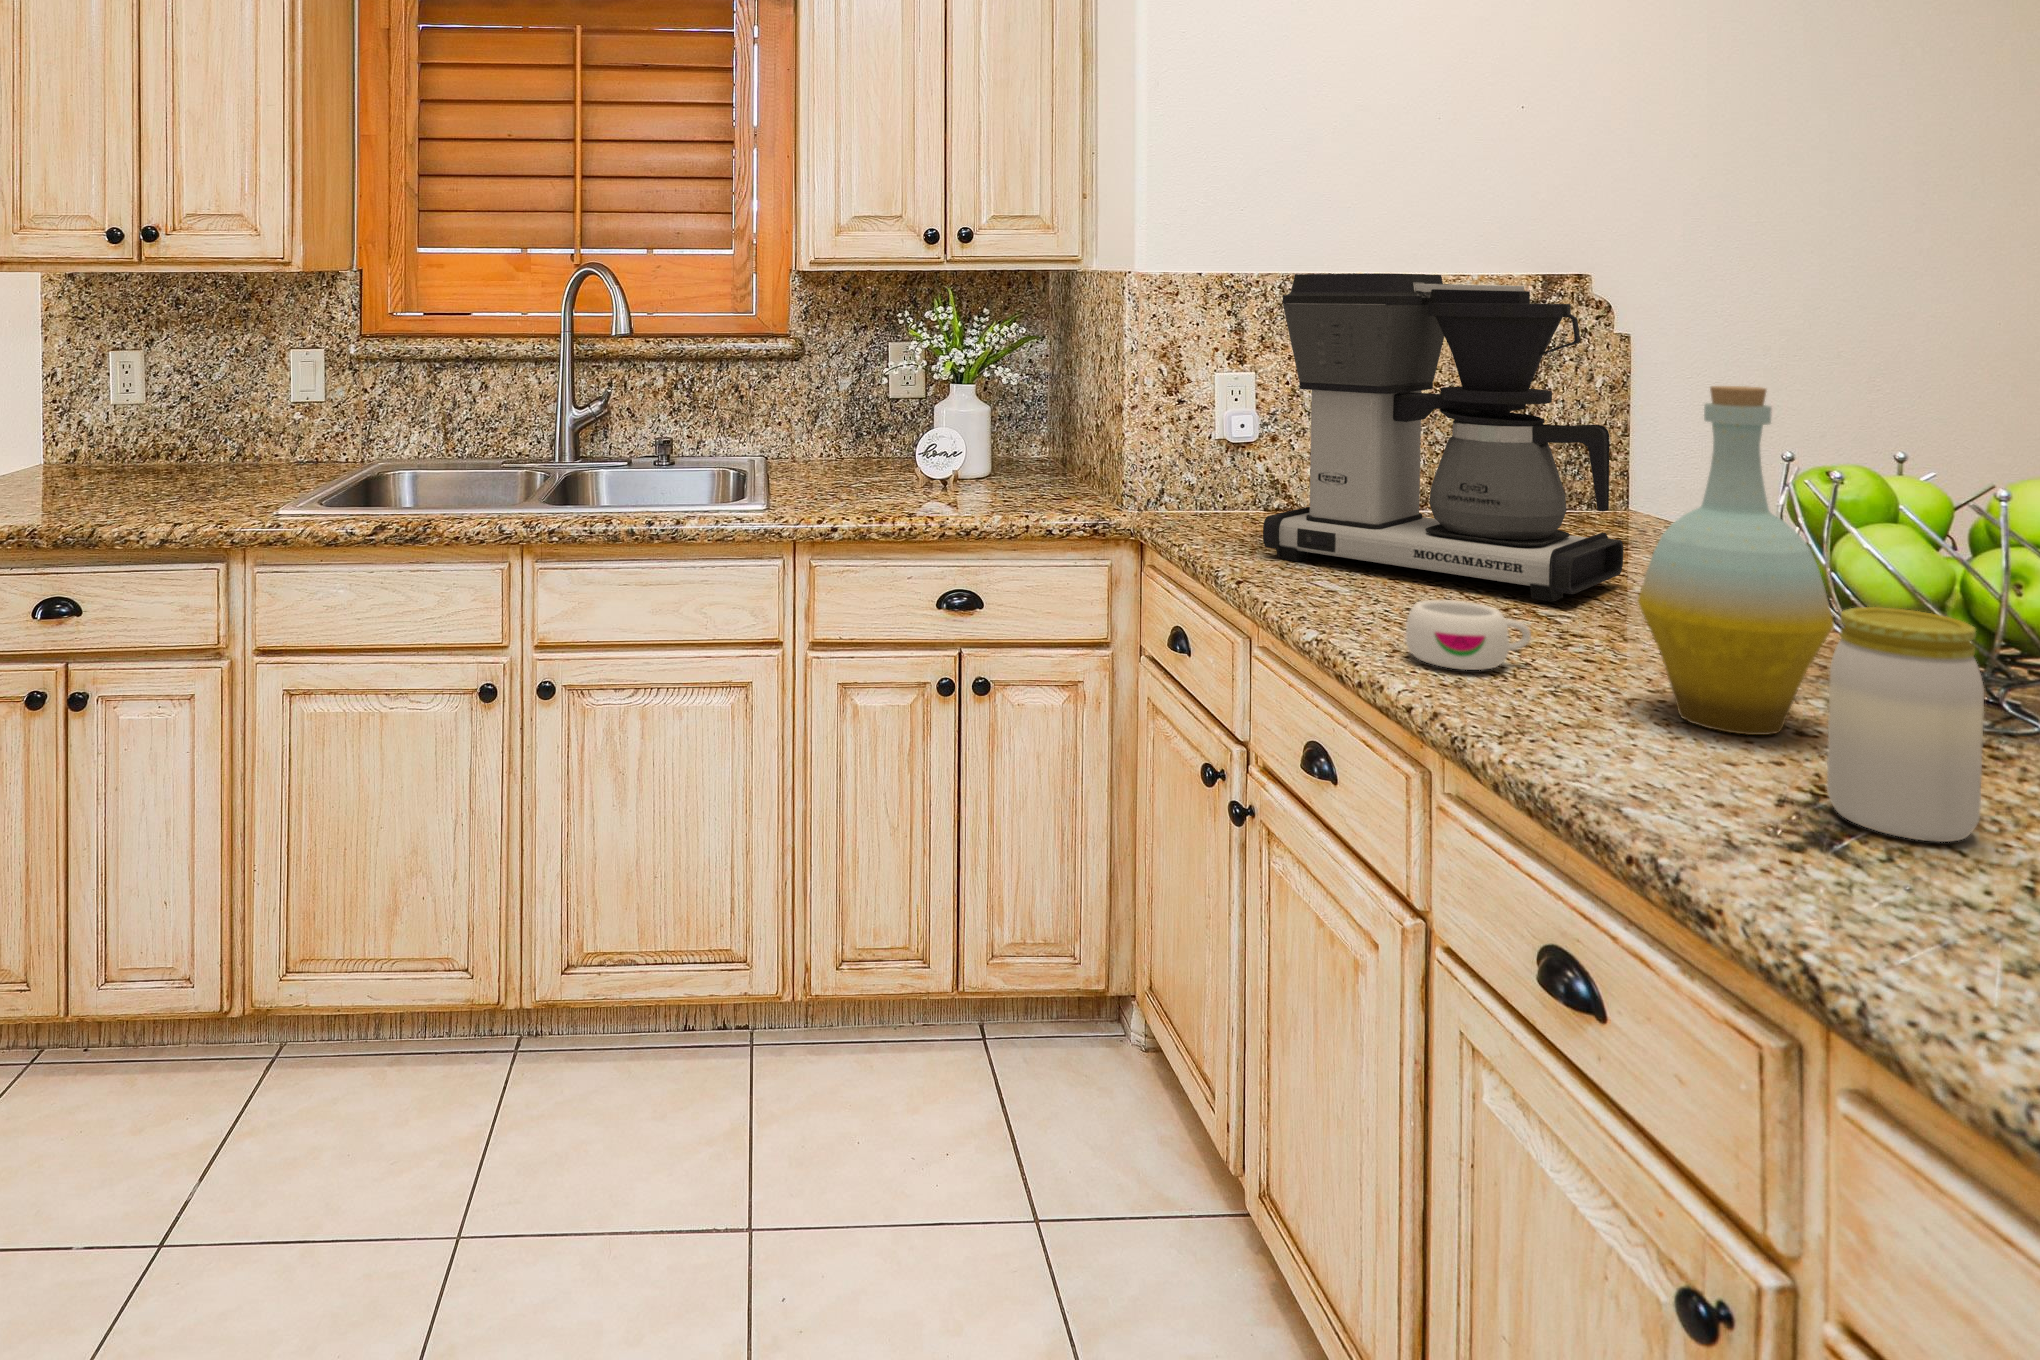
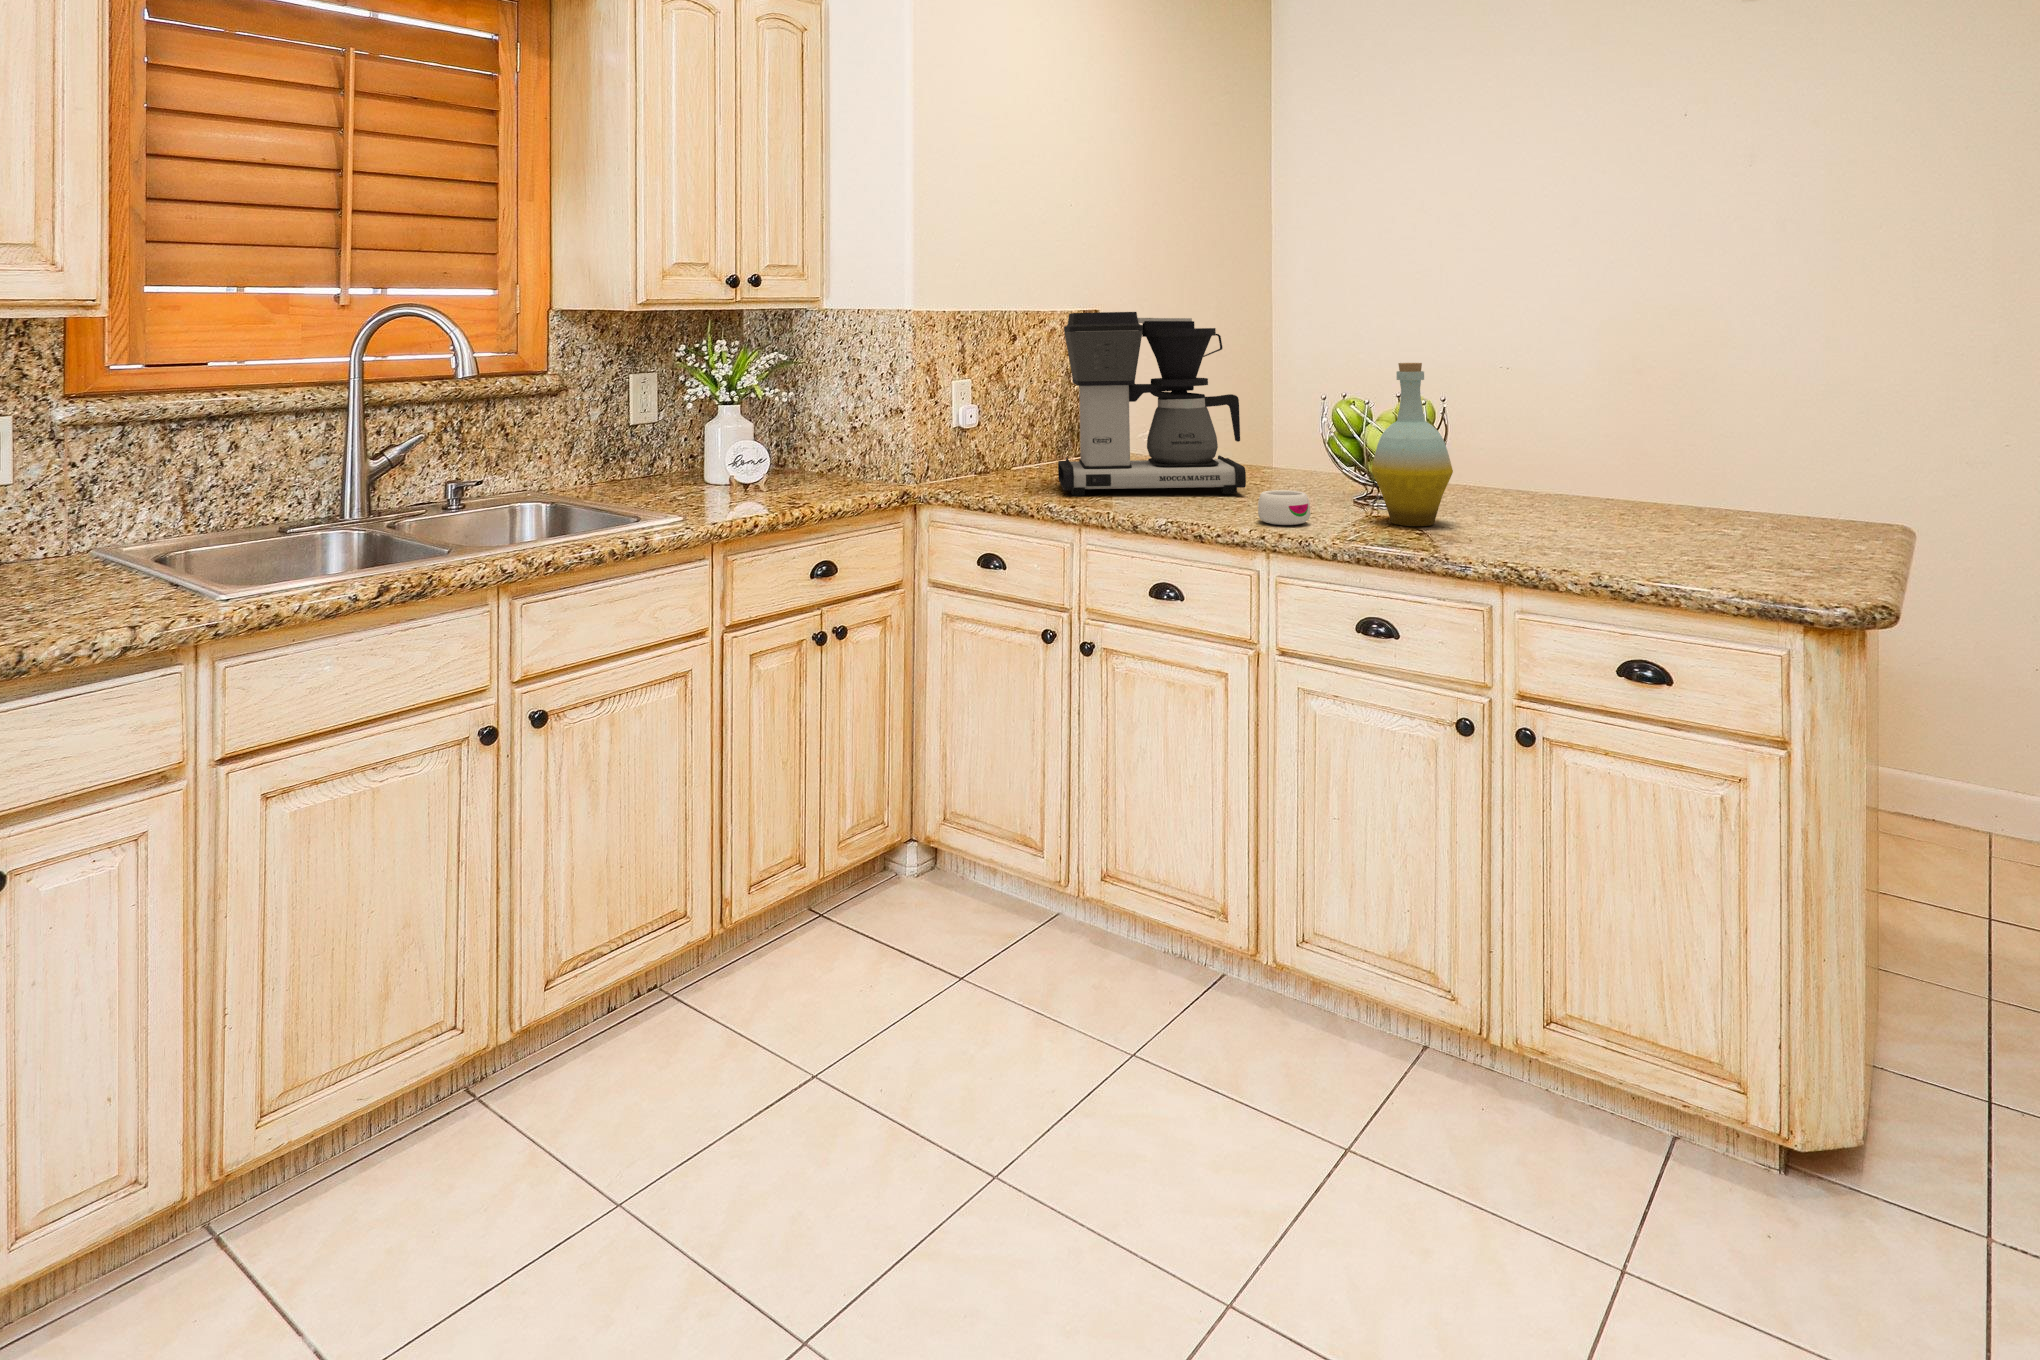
jar: present [1827,607,1984,842] -> none [1504,451,1560,543]

